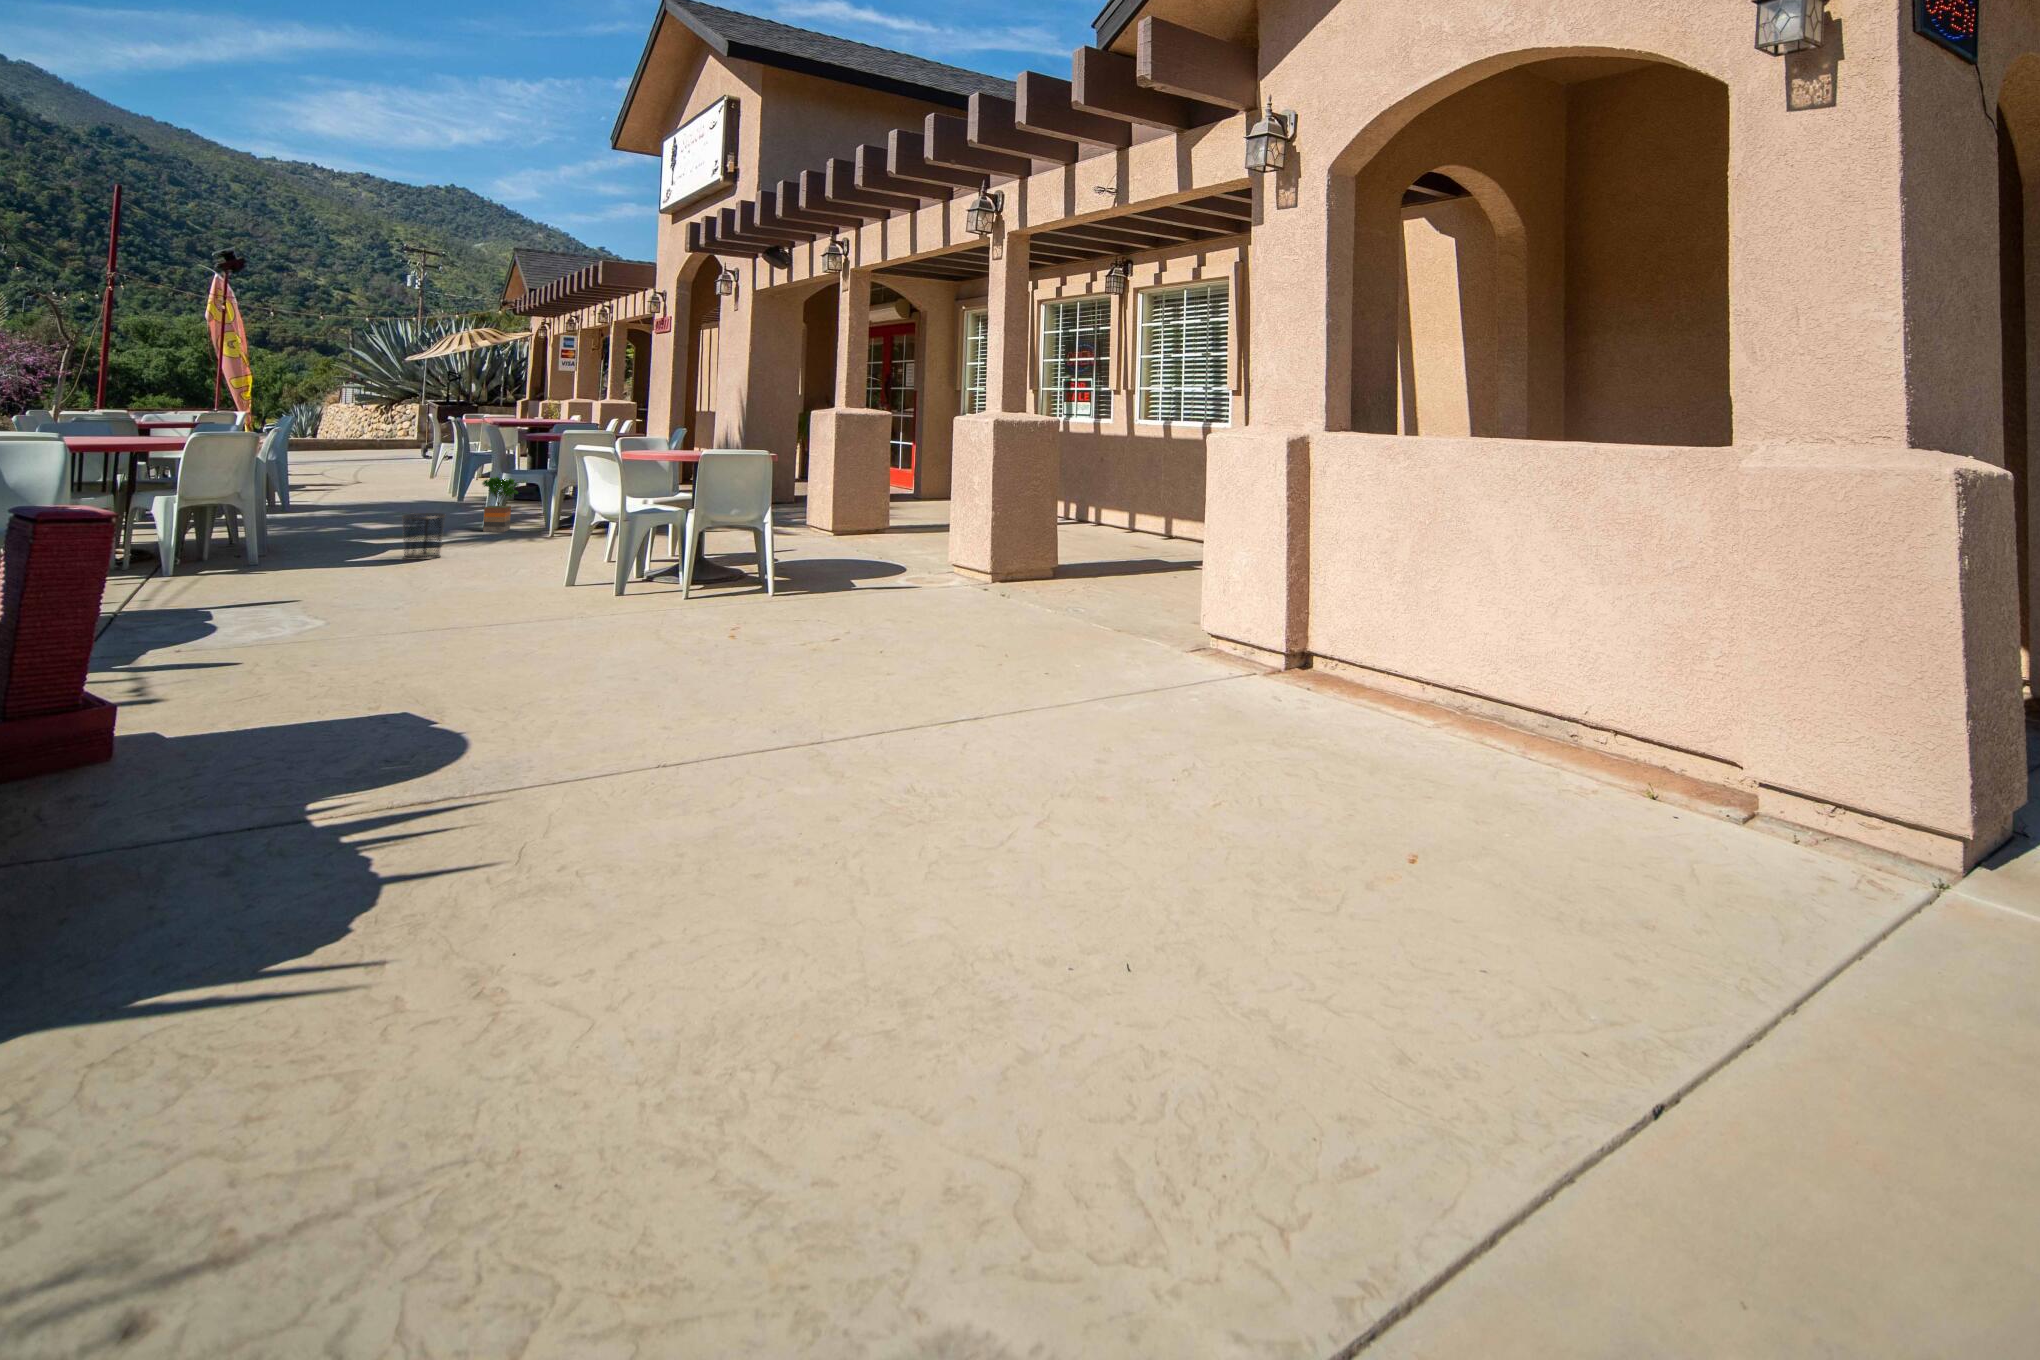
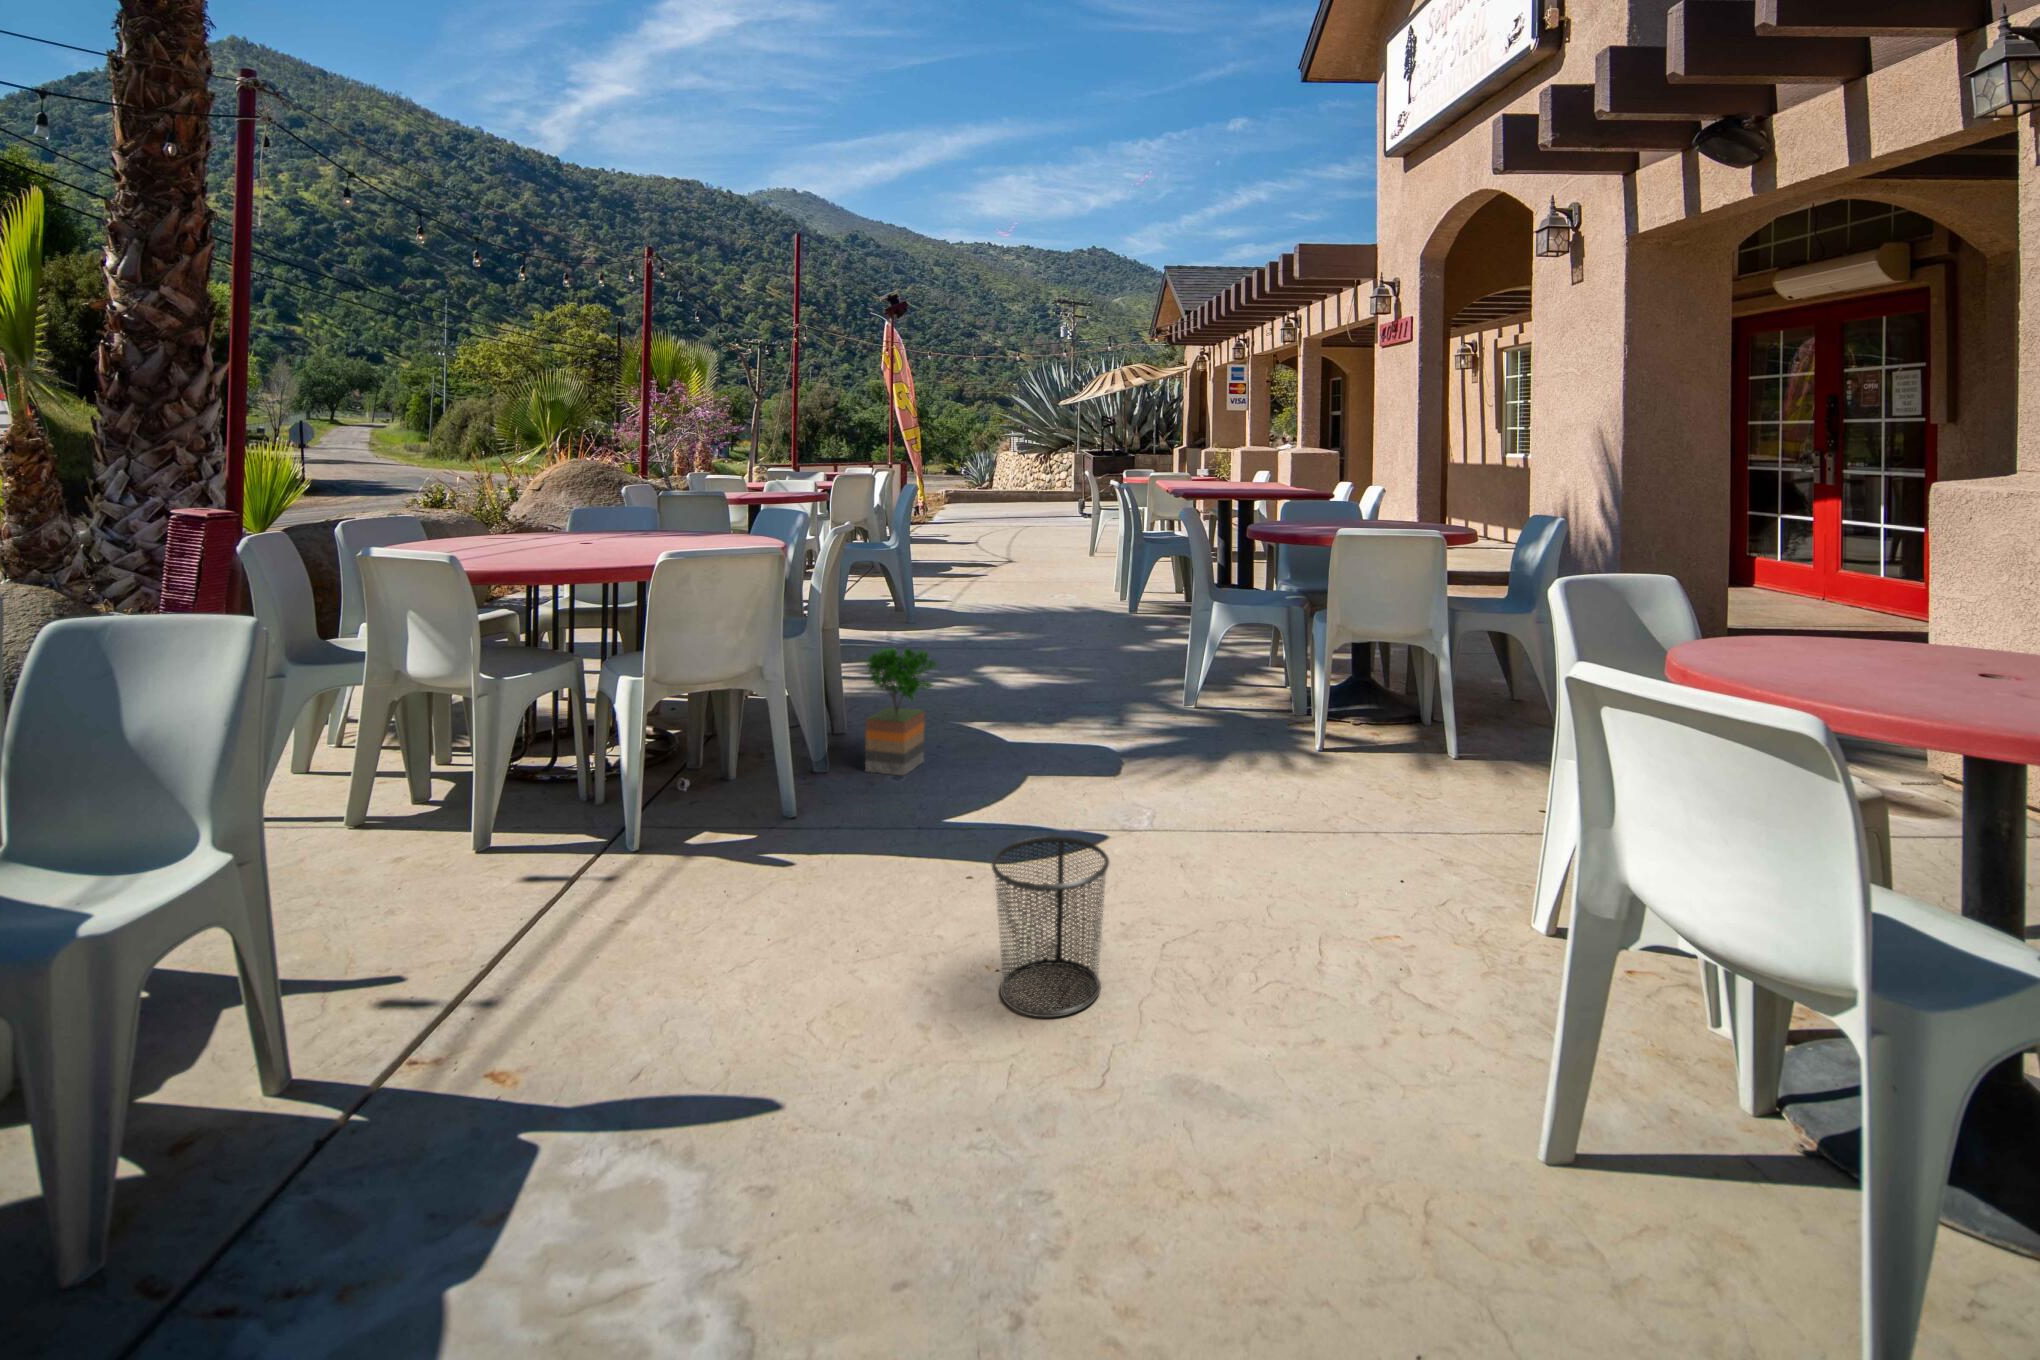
potted tree: present [482,477,519,532] -> present [865,648,937,776]

